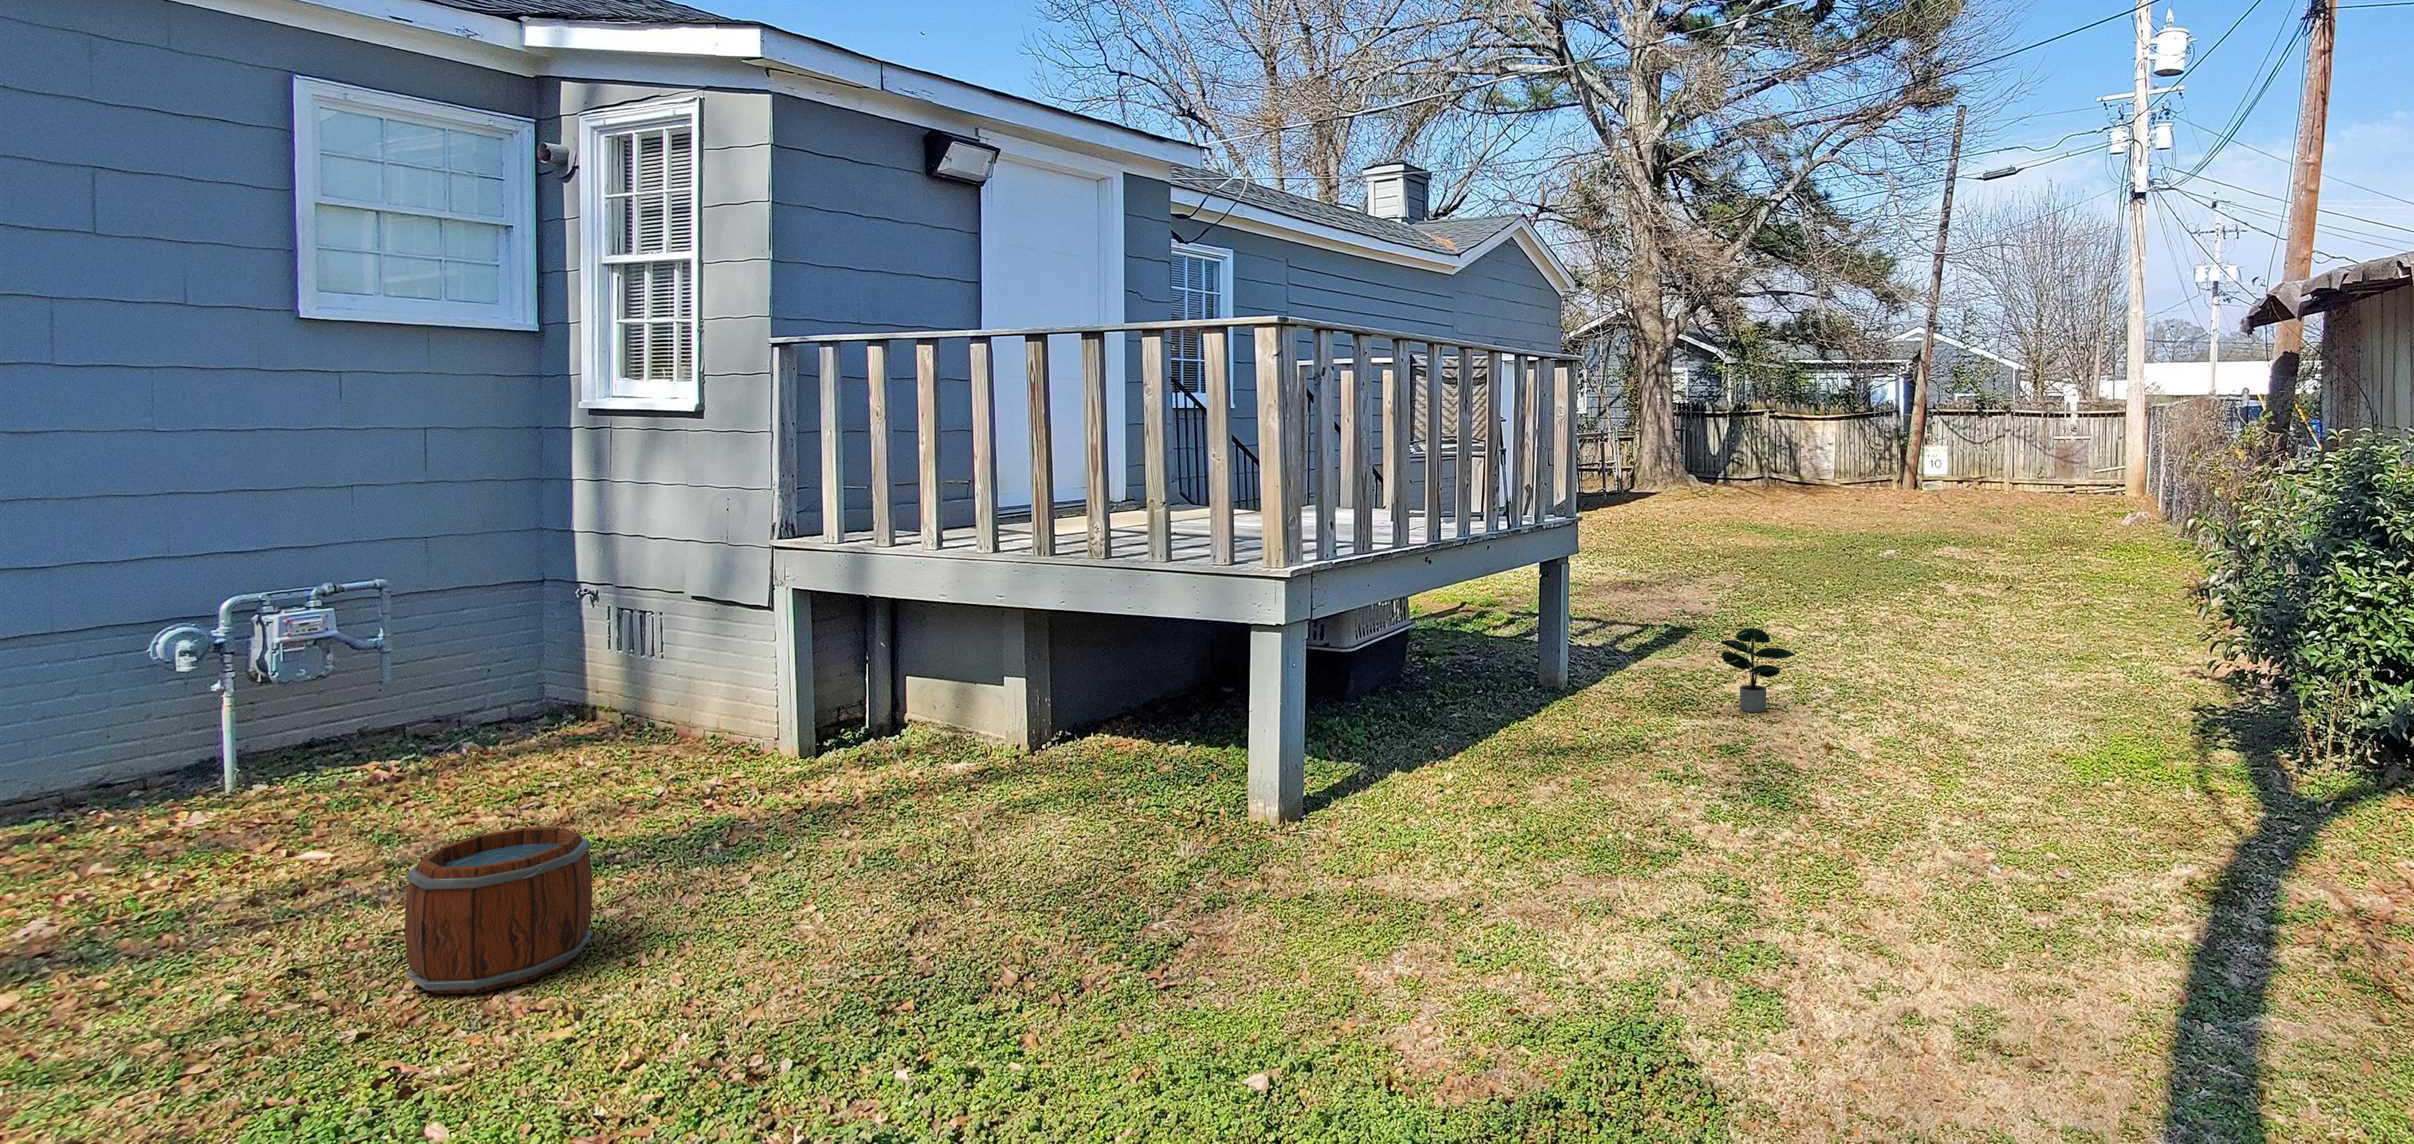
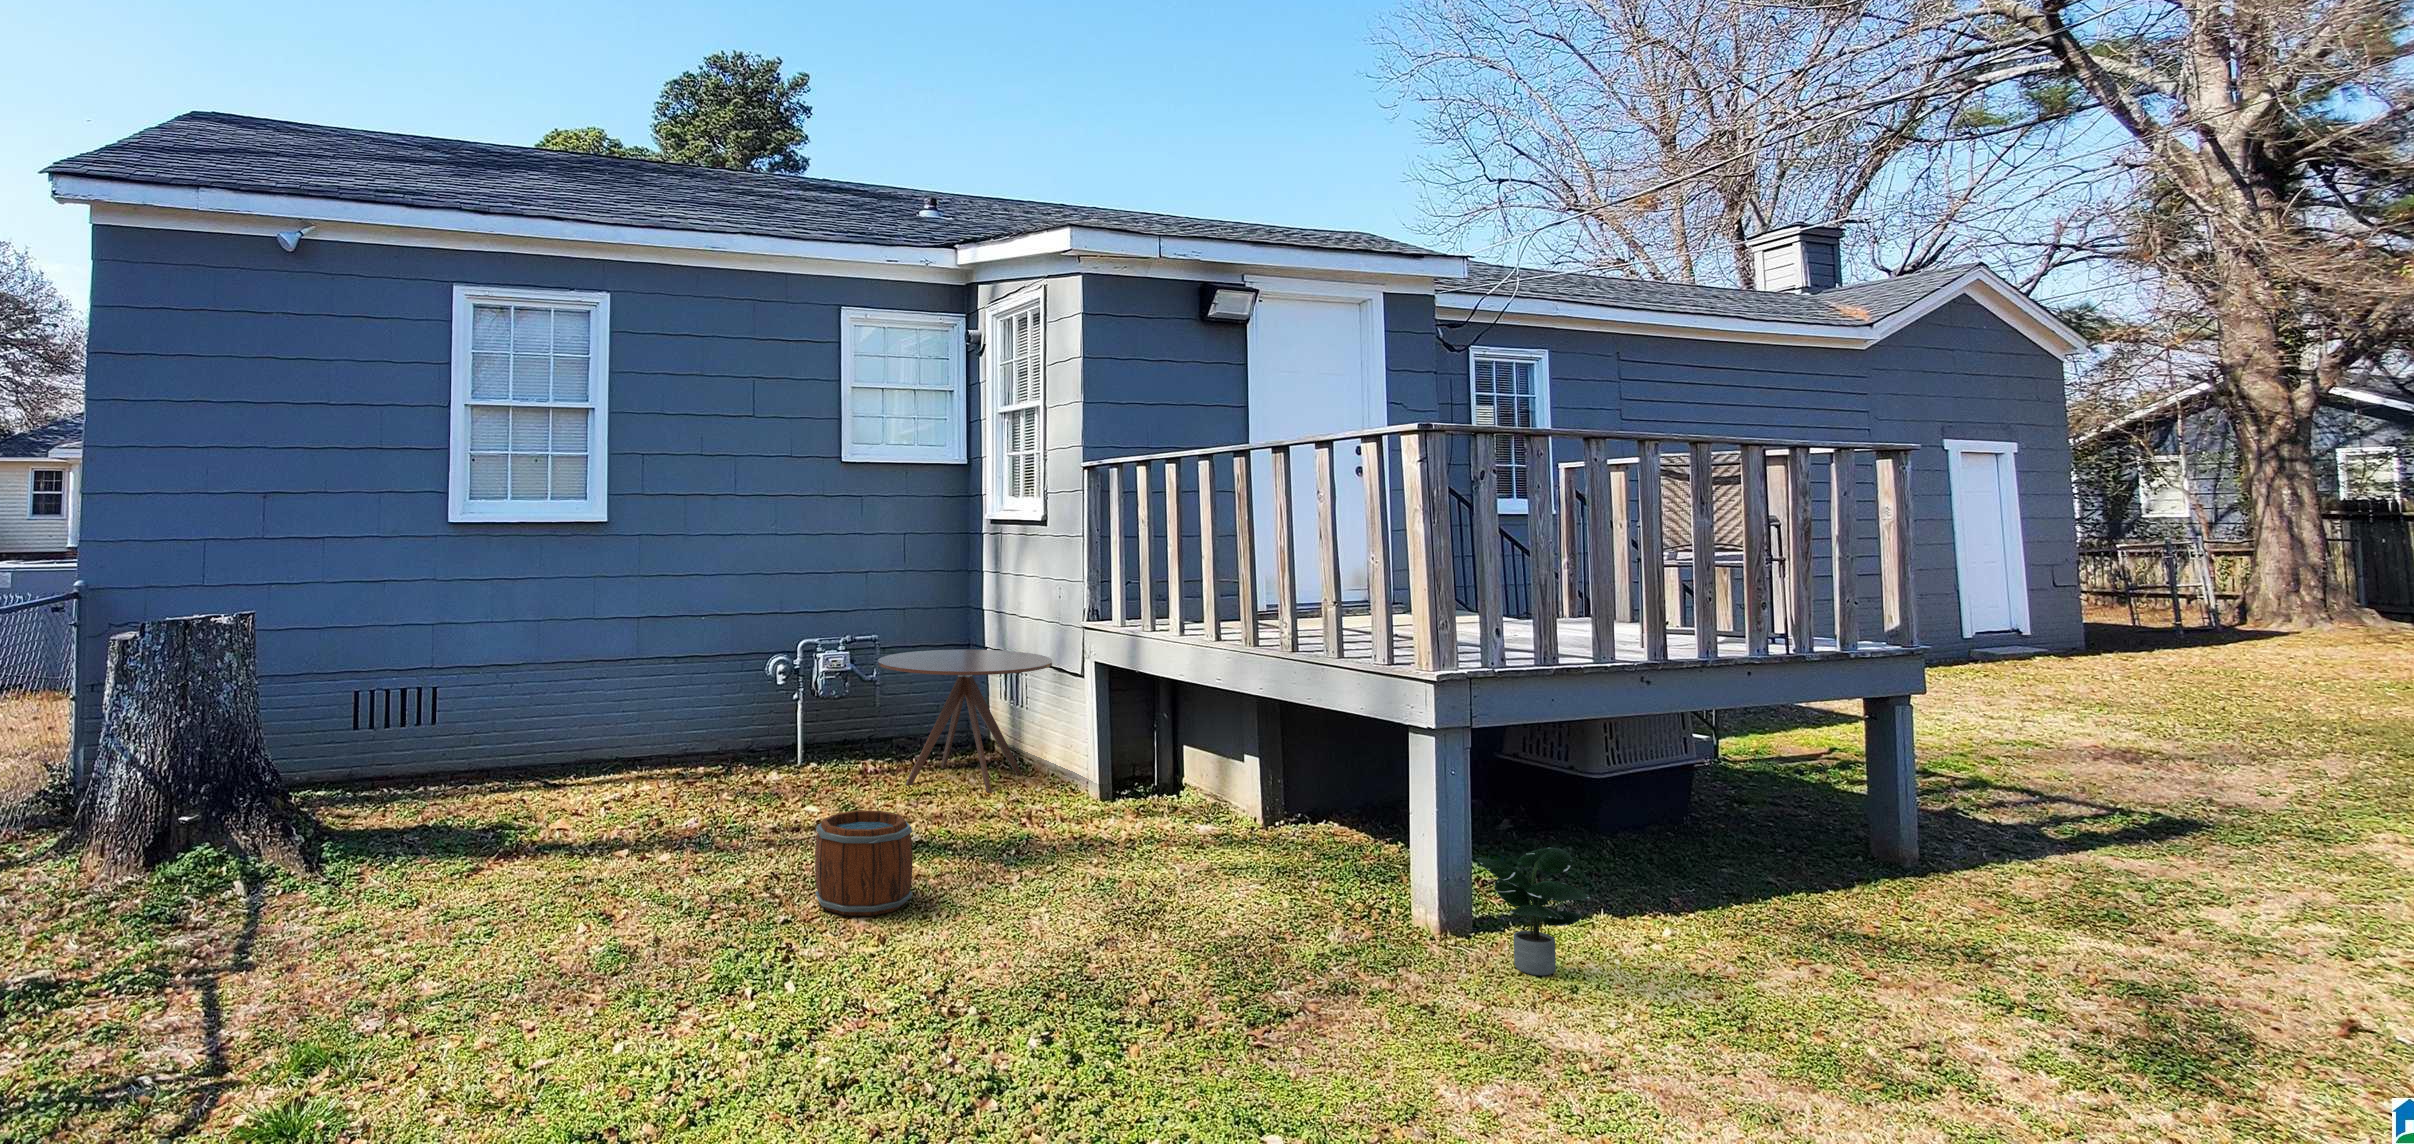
round table: none [430,585,727,784] -> present [878,650,1053,793]
potted plant: present [1721,628,1795,712] -> present [1477,848,1590,976]

